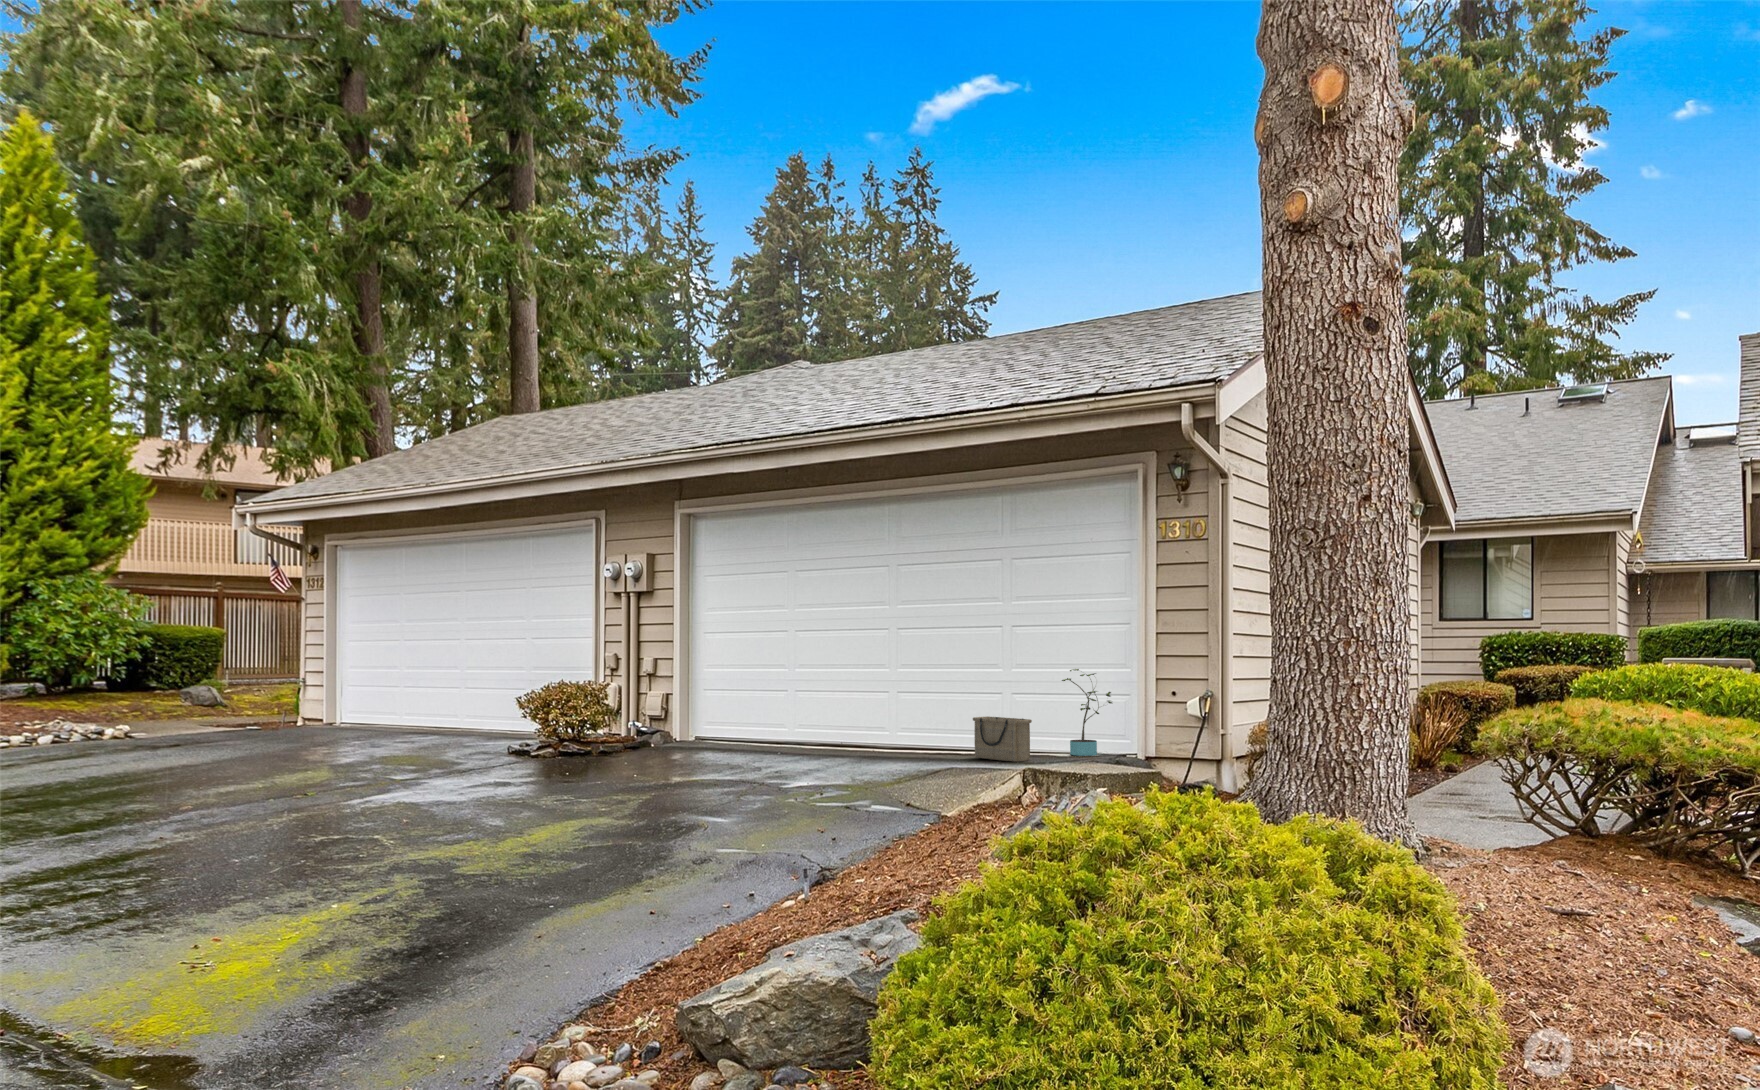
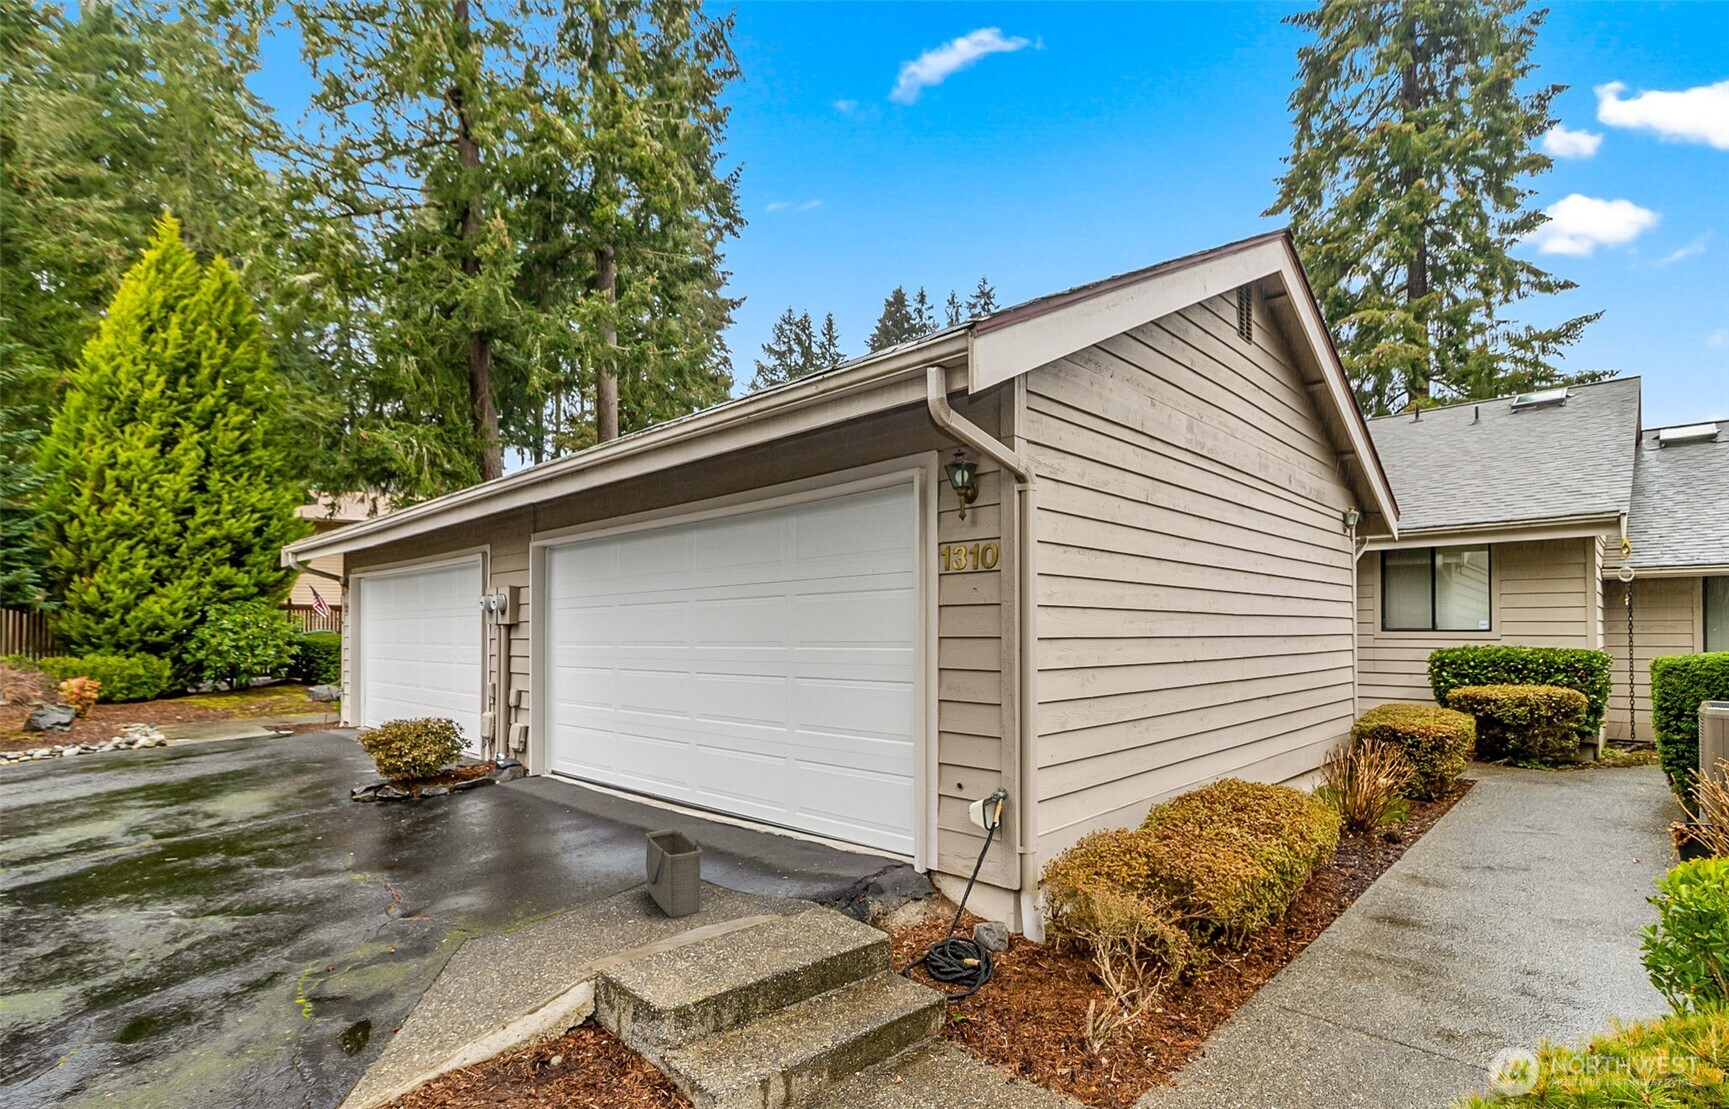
potted plant: present [1062,669,1112,756] -> none [757,765,833,903]

